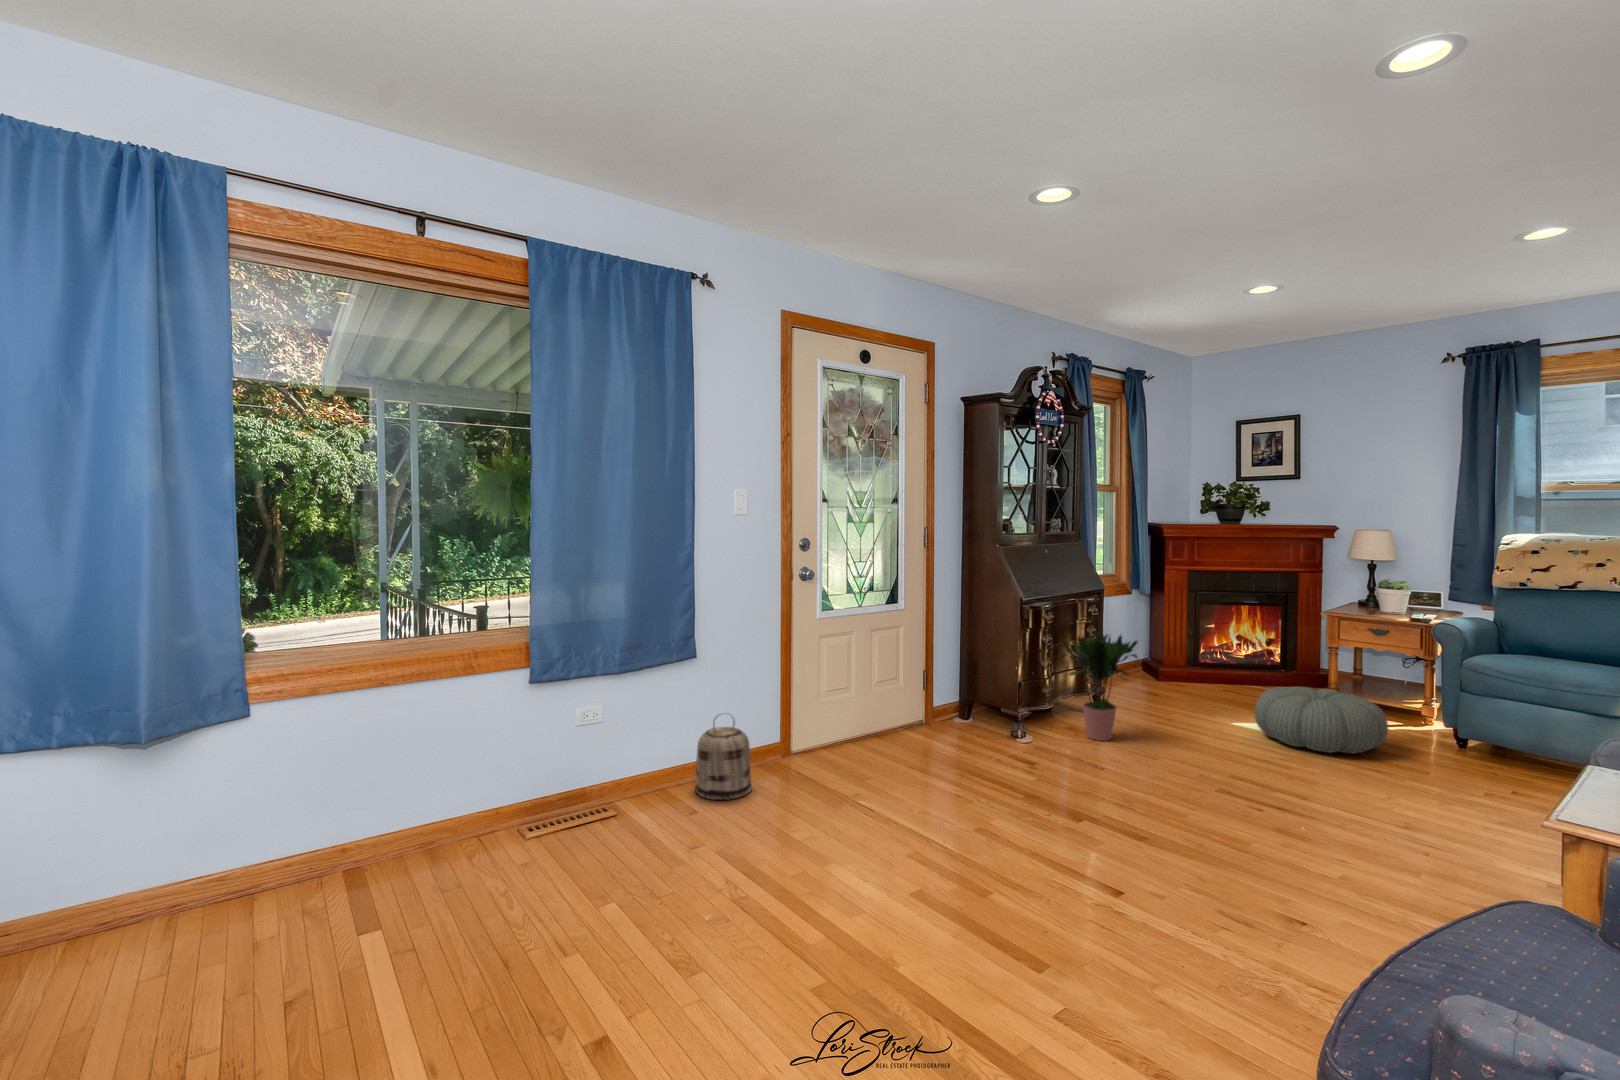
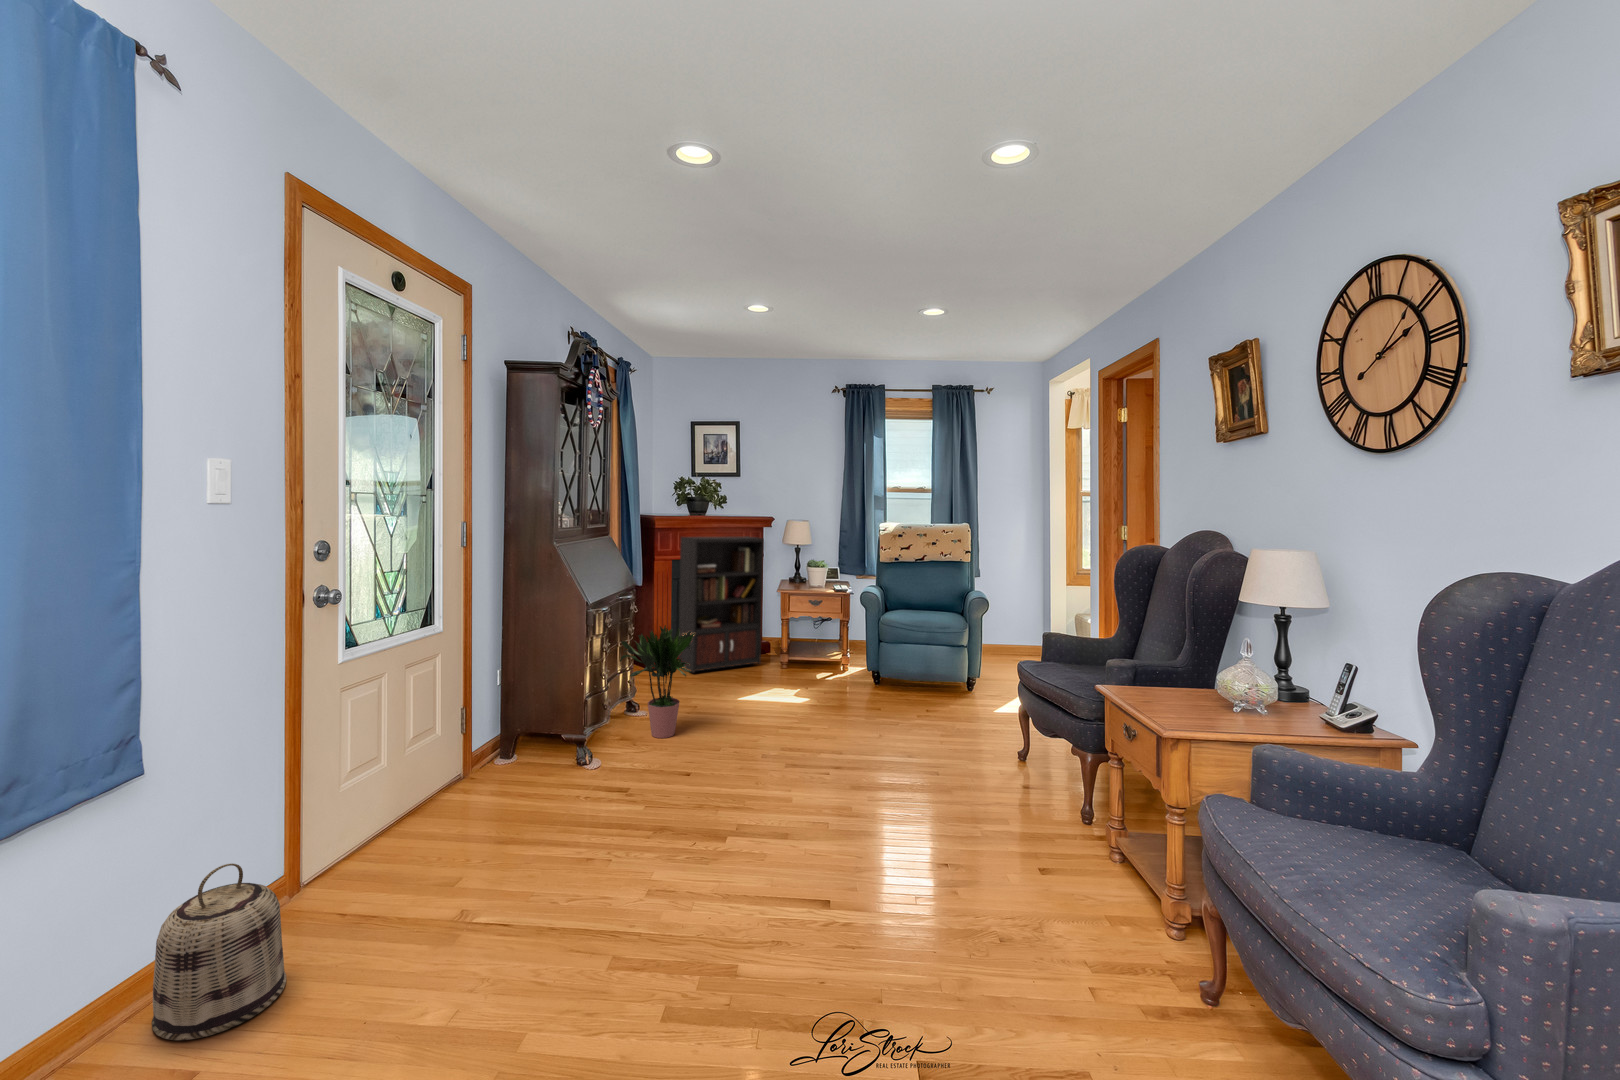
bookcase: none [1182,547,1294,703] -> present [678,536,764,673]
pouf: present [1255,687,1388,753] -> none [764,650,853,702]

